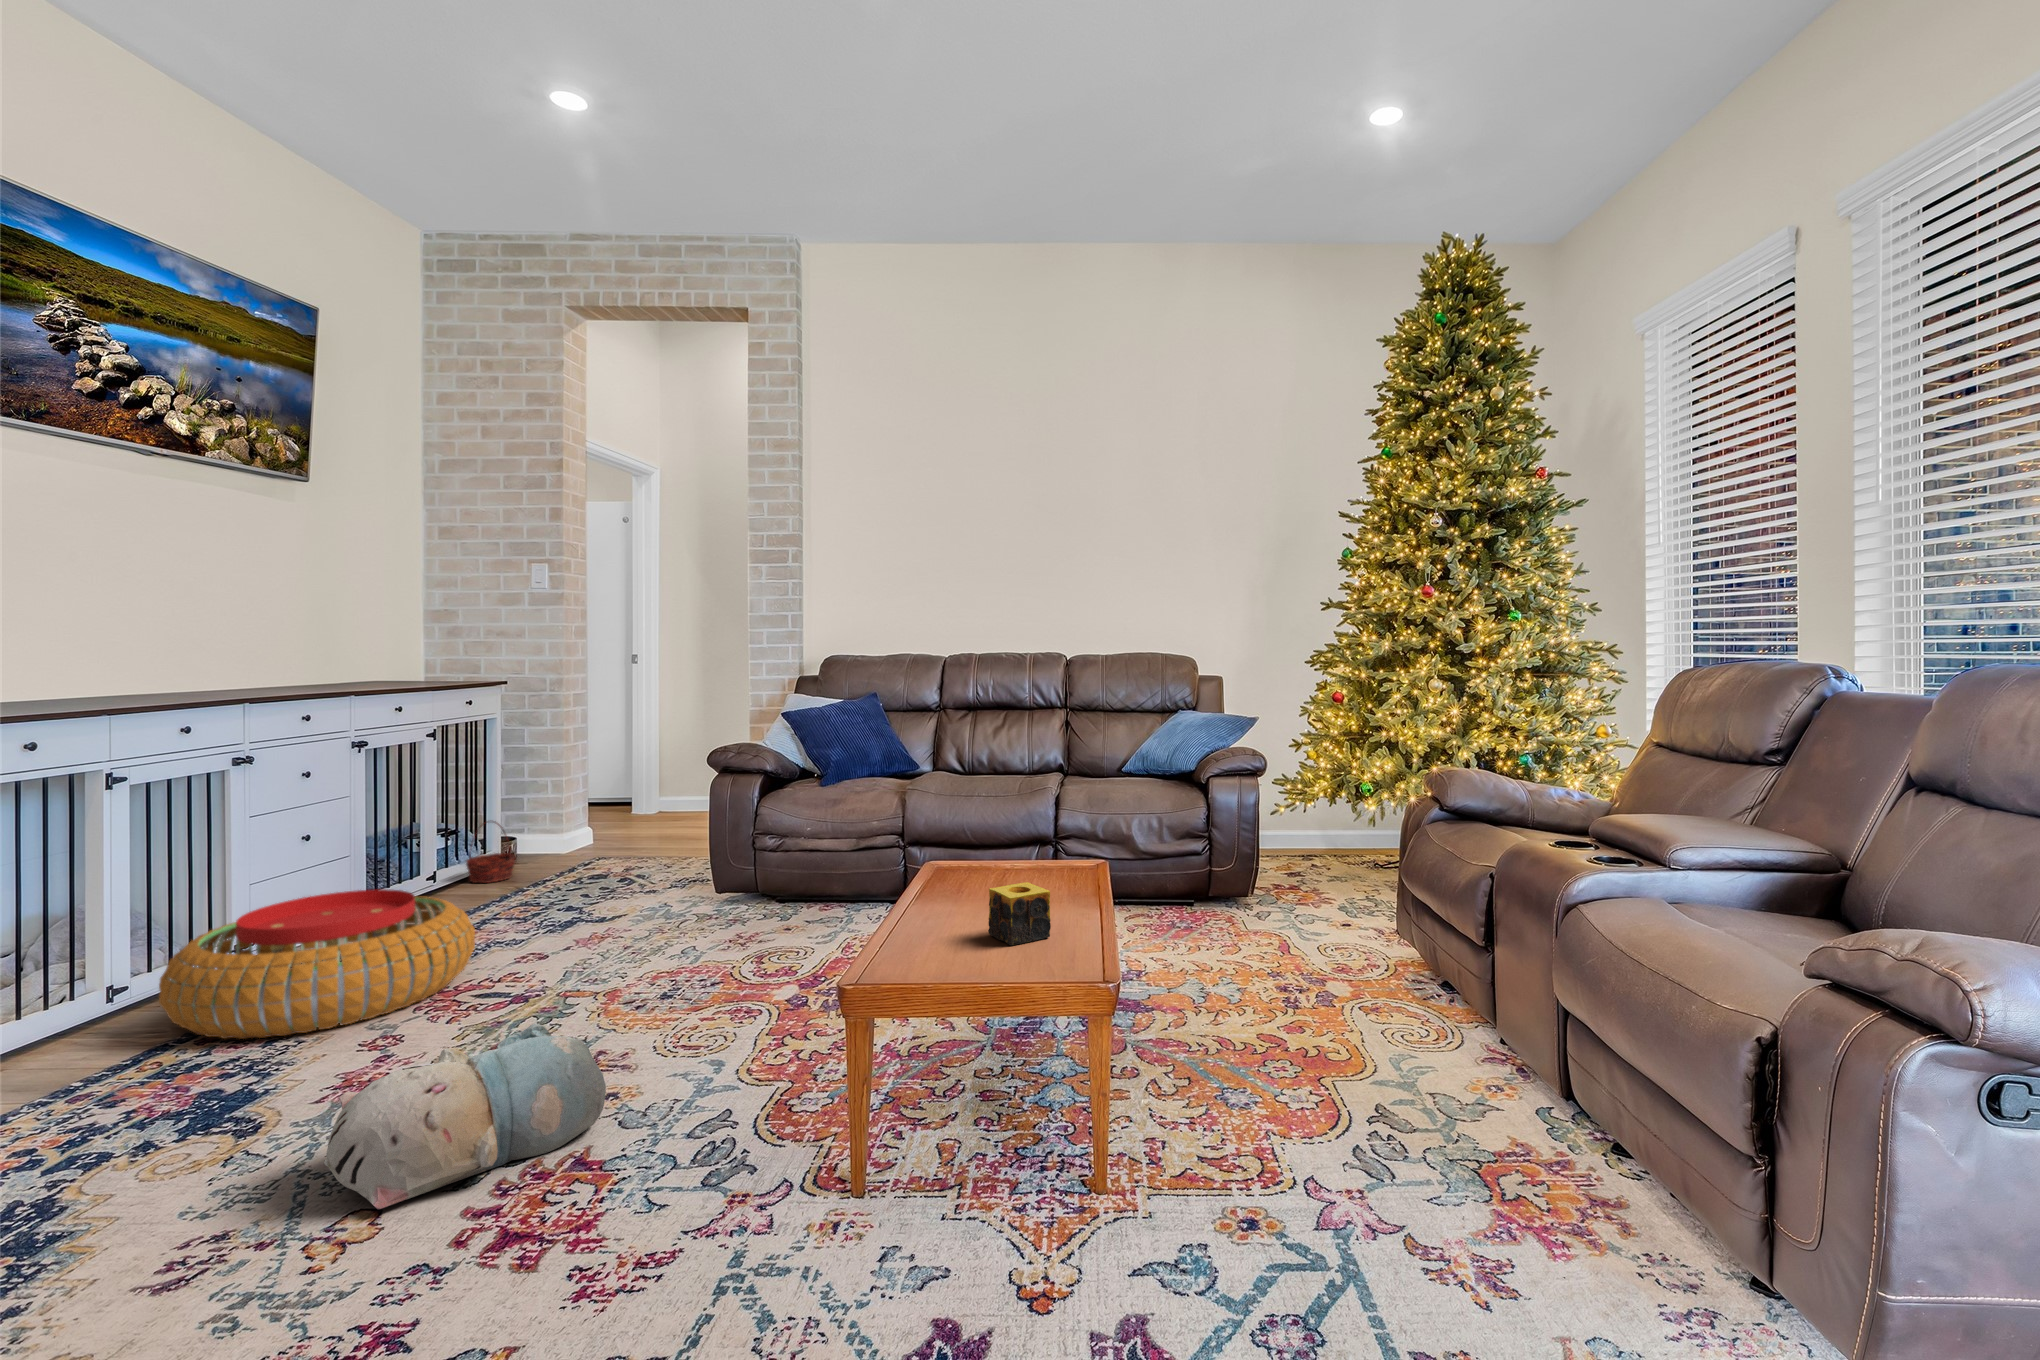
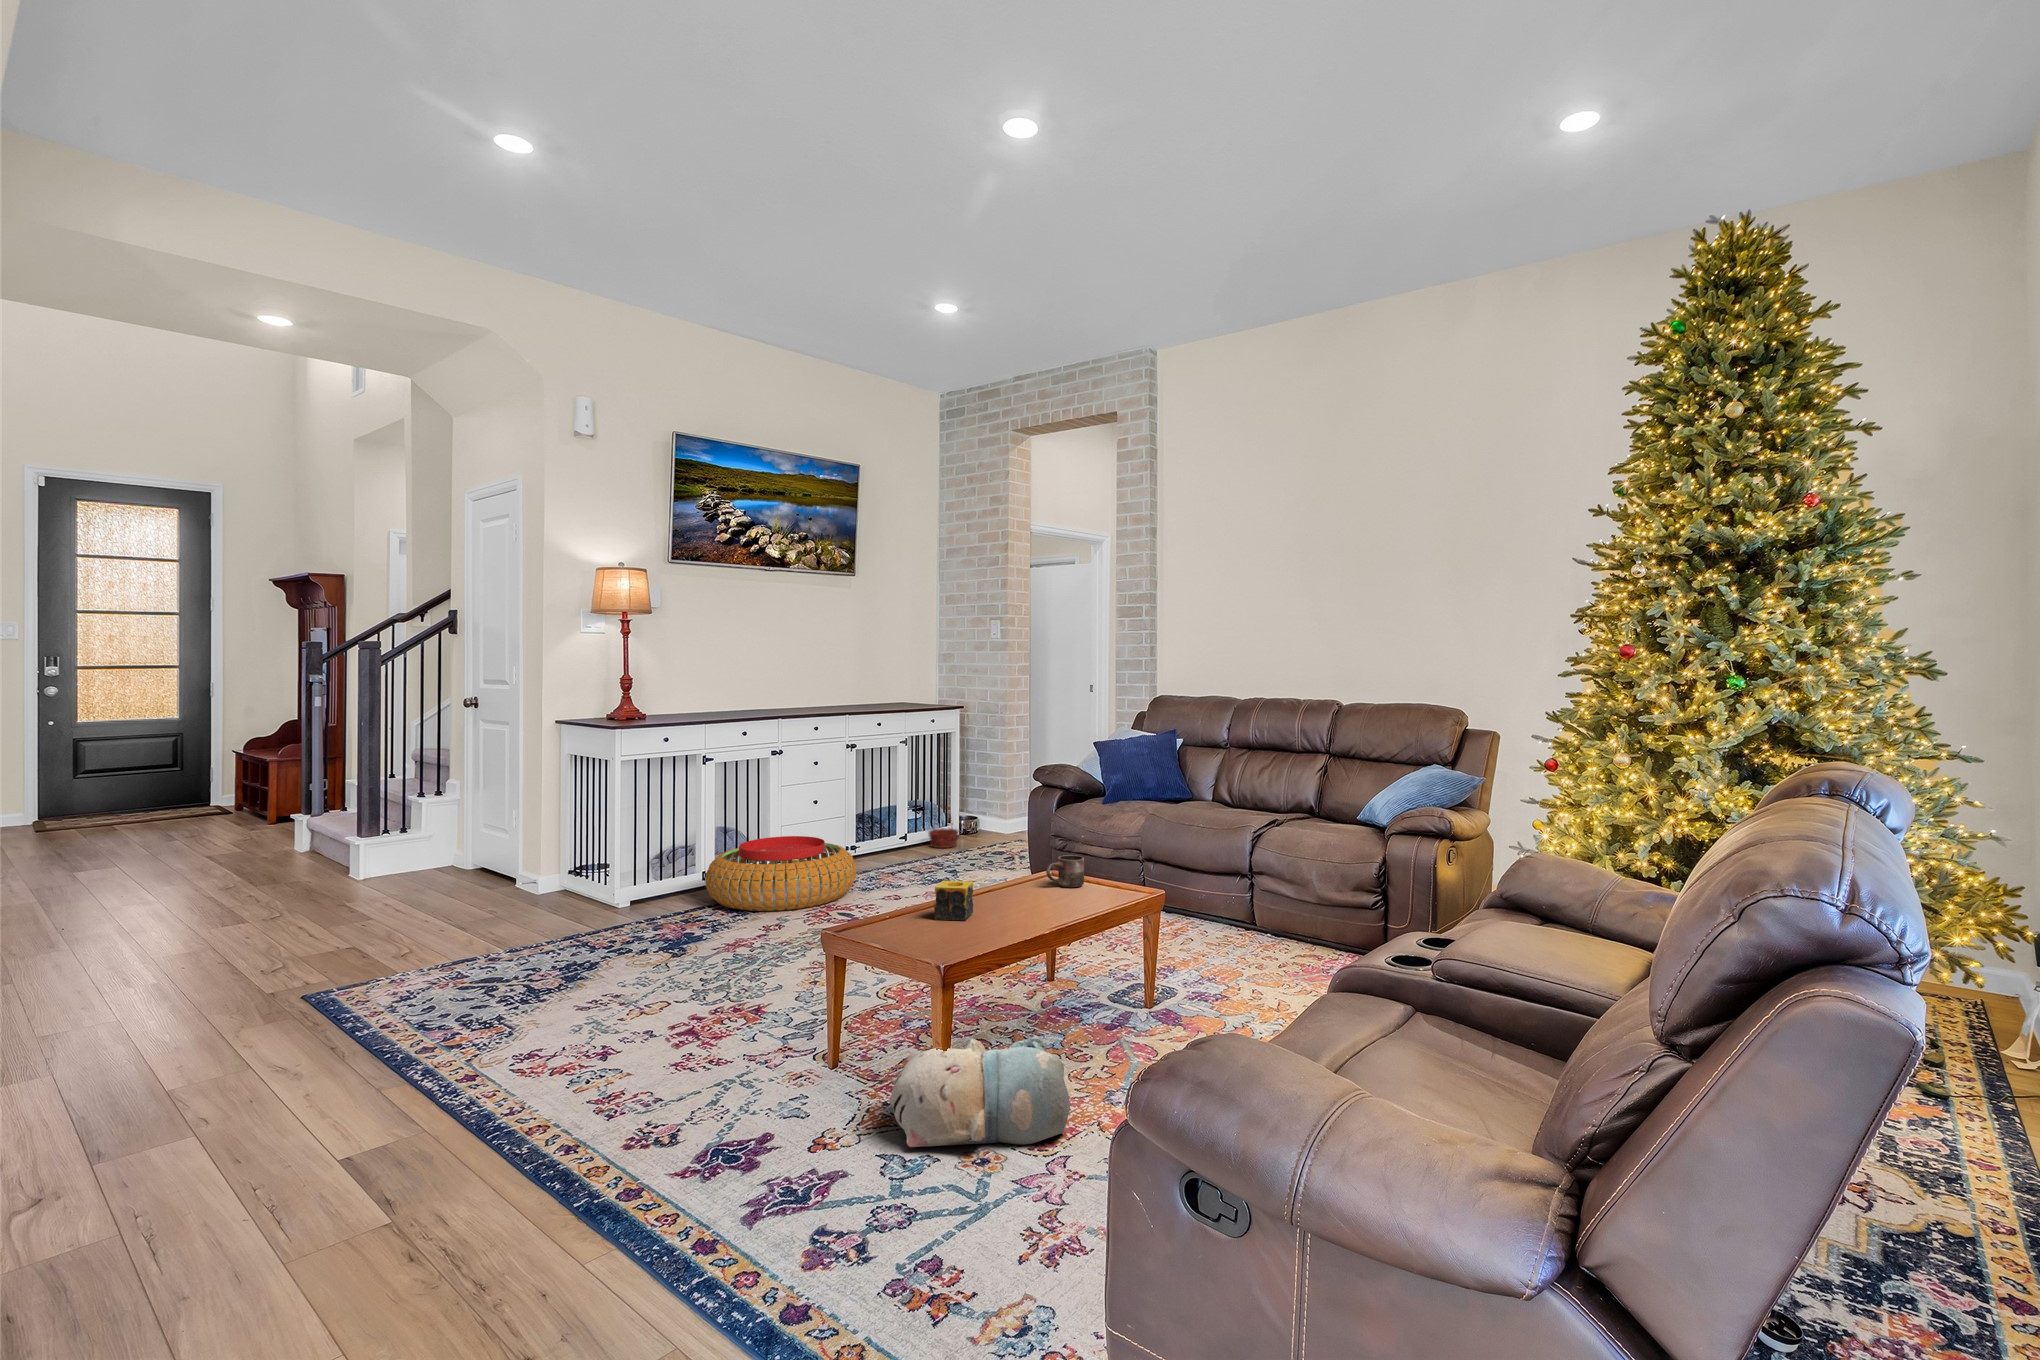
mug: none [993,837,1028,878] -> present [1046,855,1084,887]
plush toy: present [324,1023,606,1209] -> present [889,1036,1070,1147]

